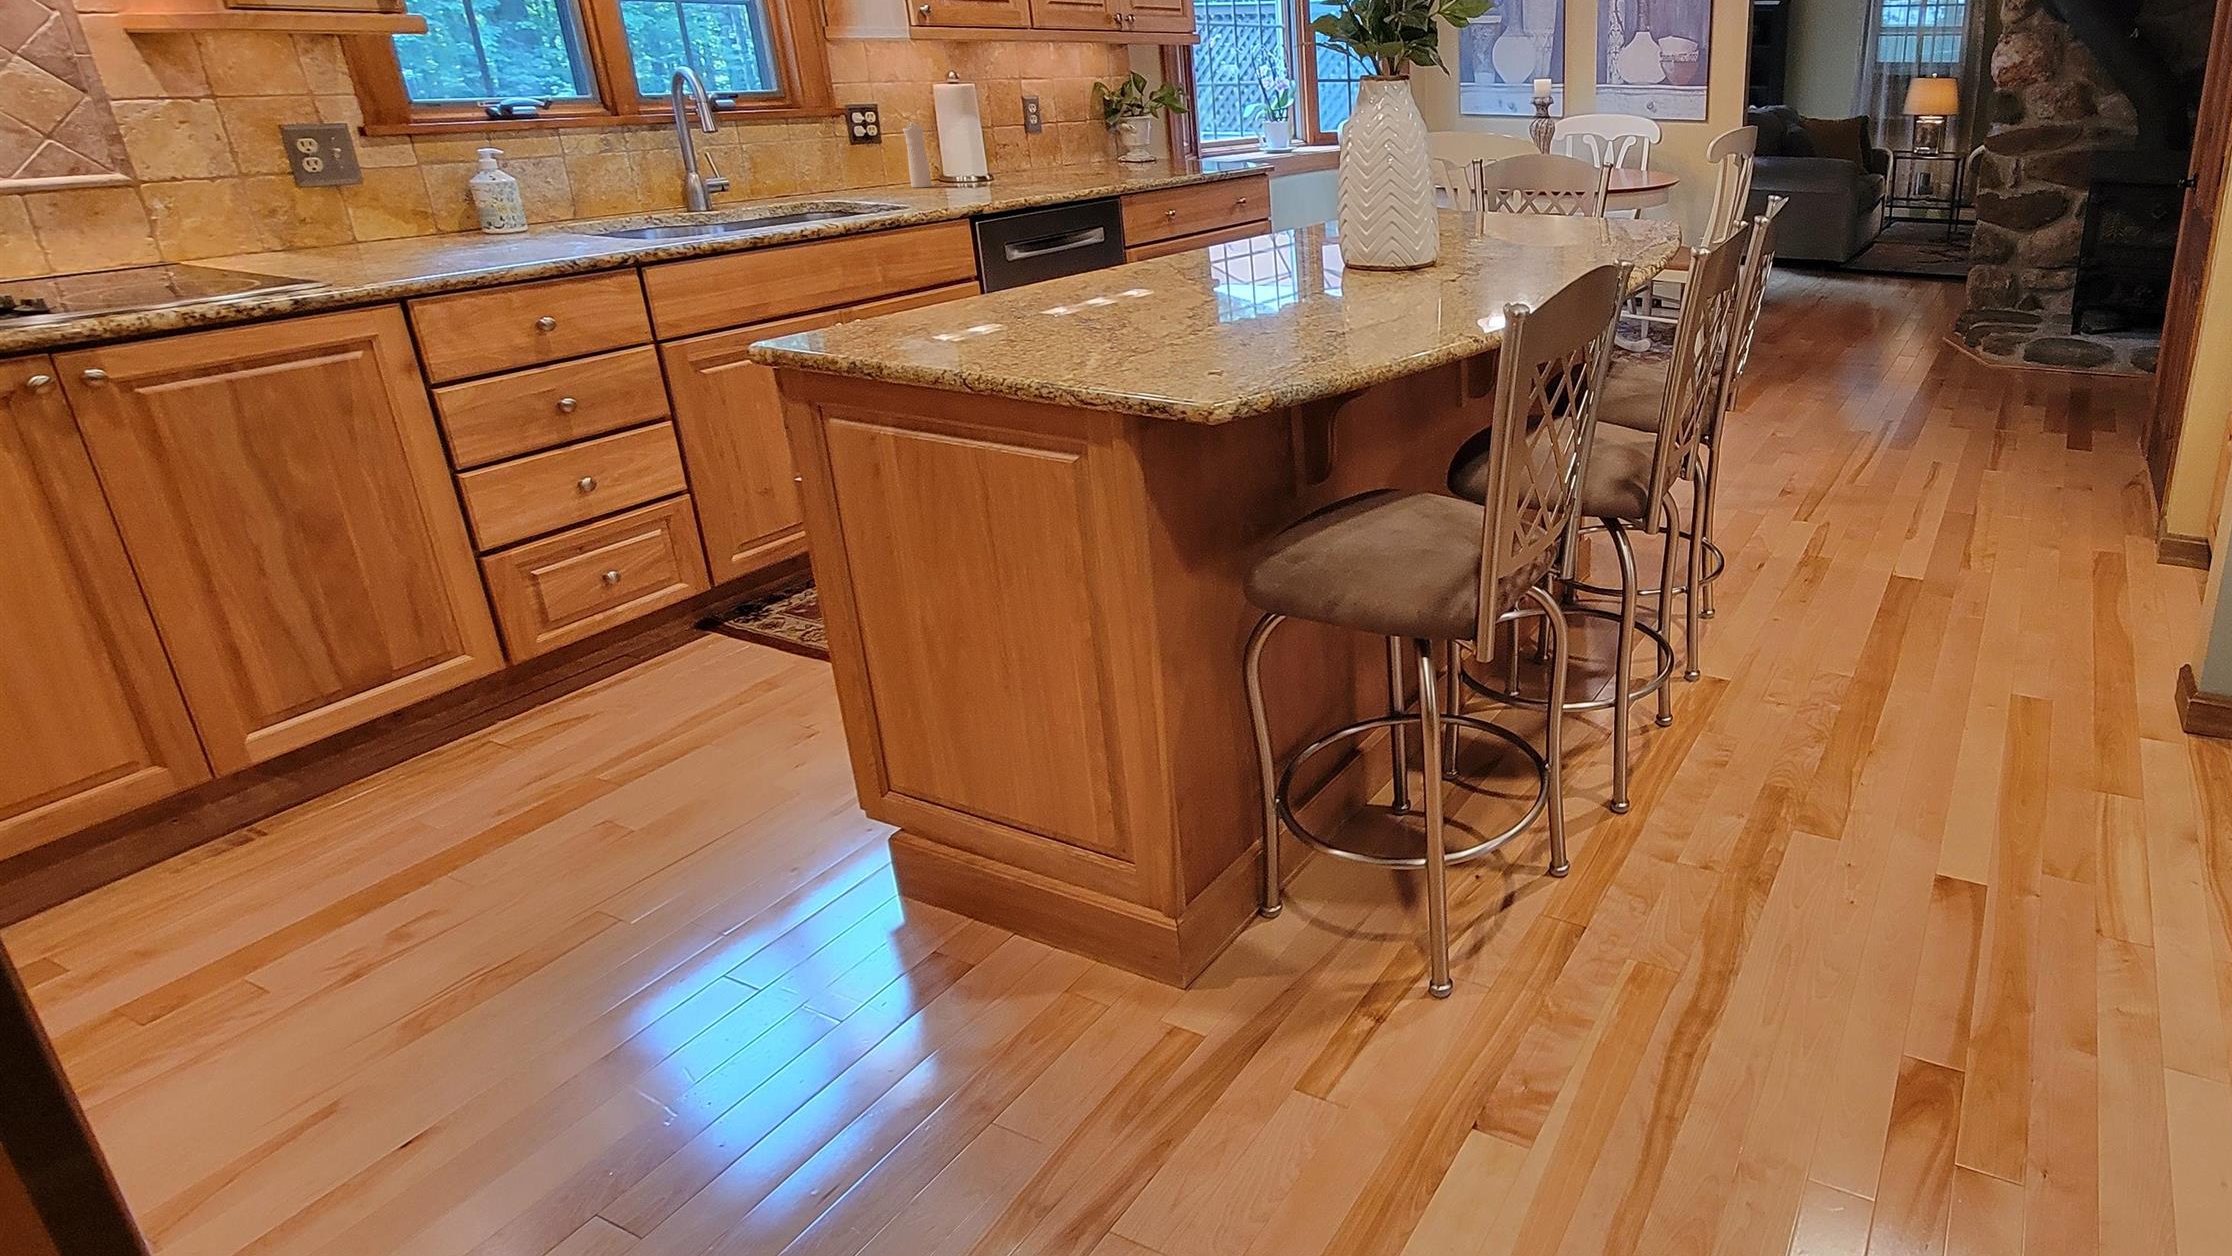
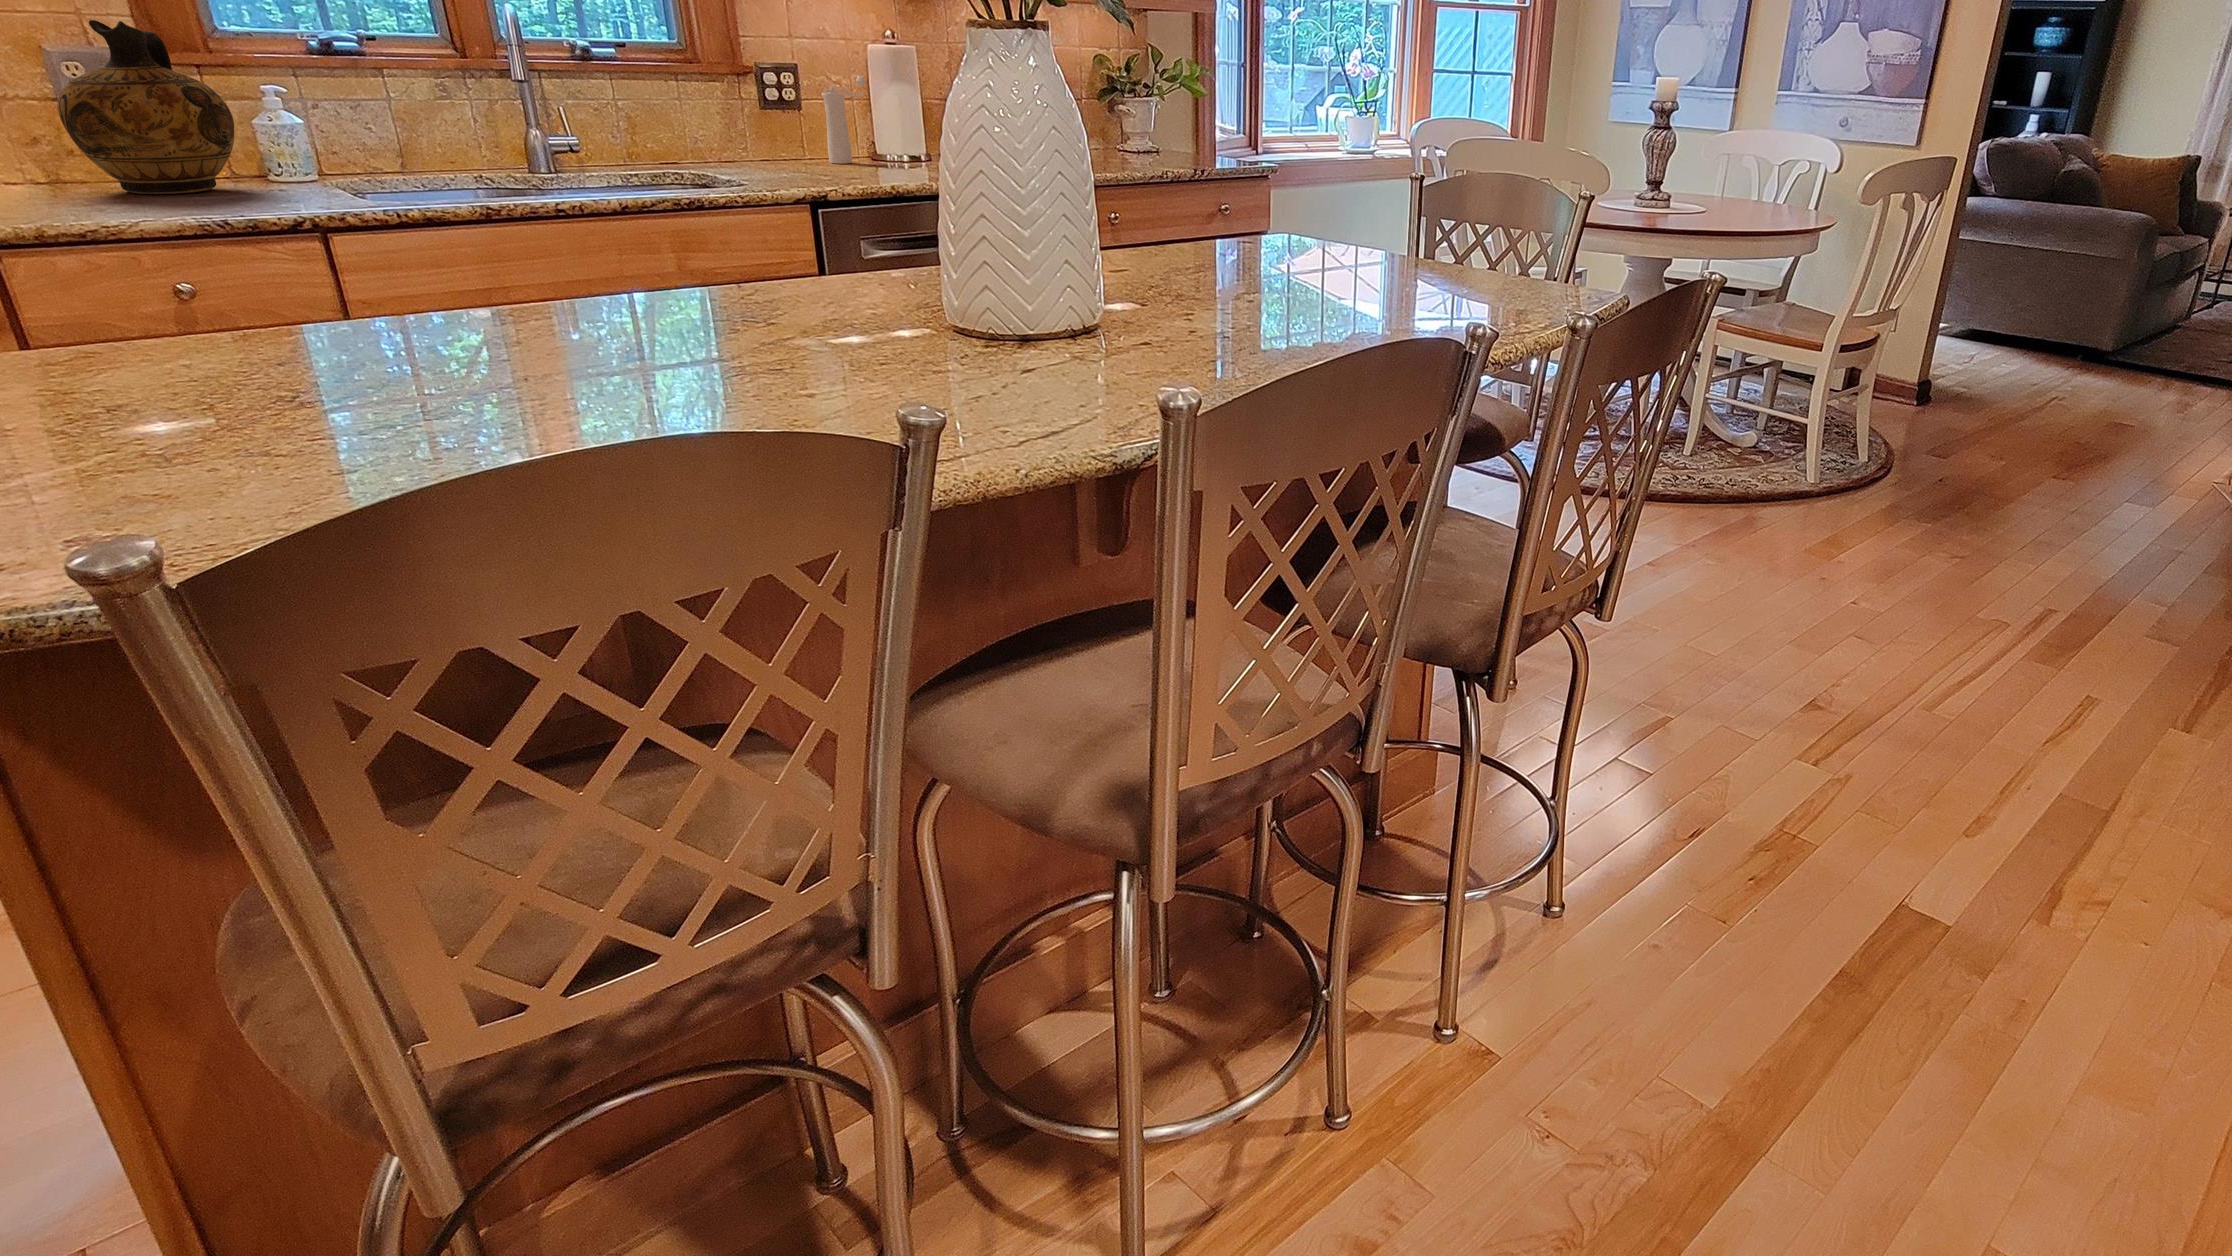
ceramic jug: none [333,101,487,250] -> present [58,20,234,194]

